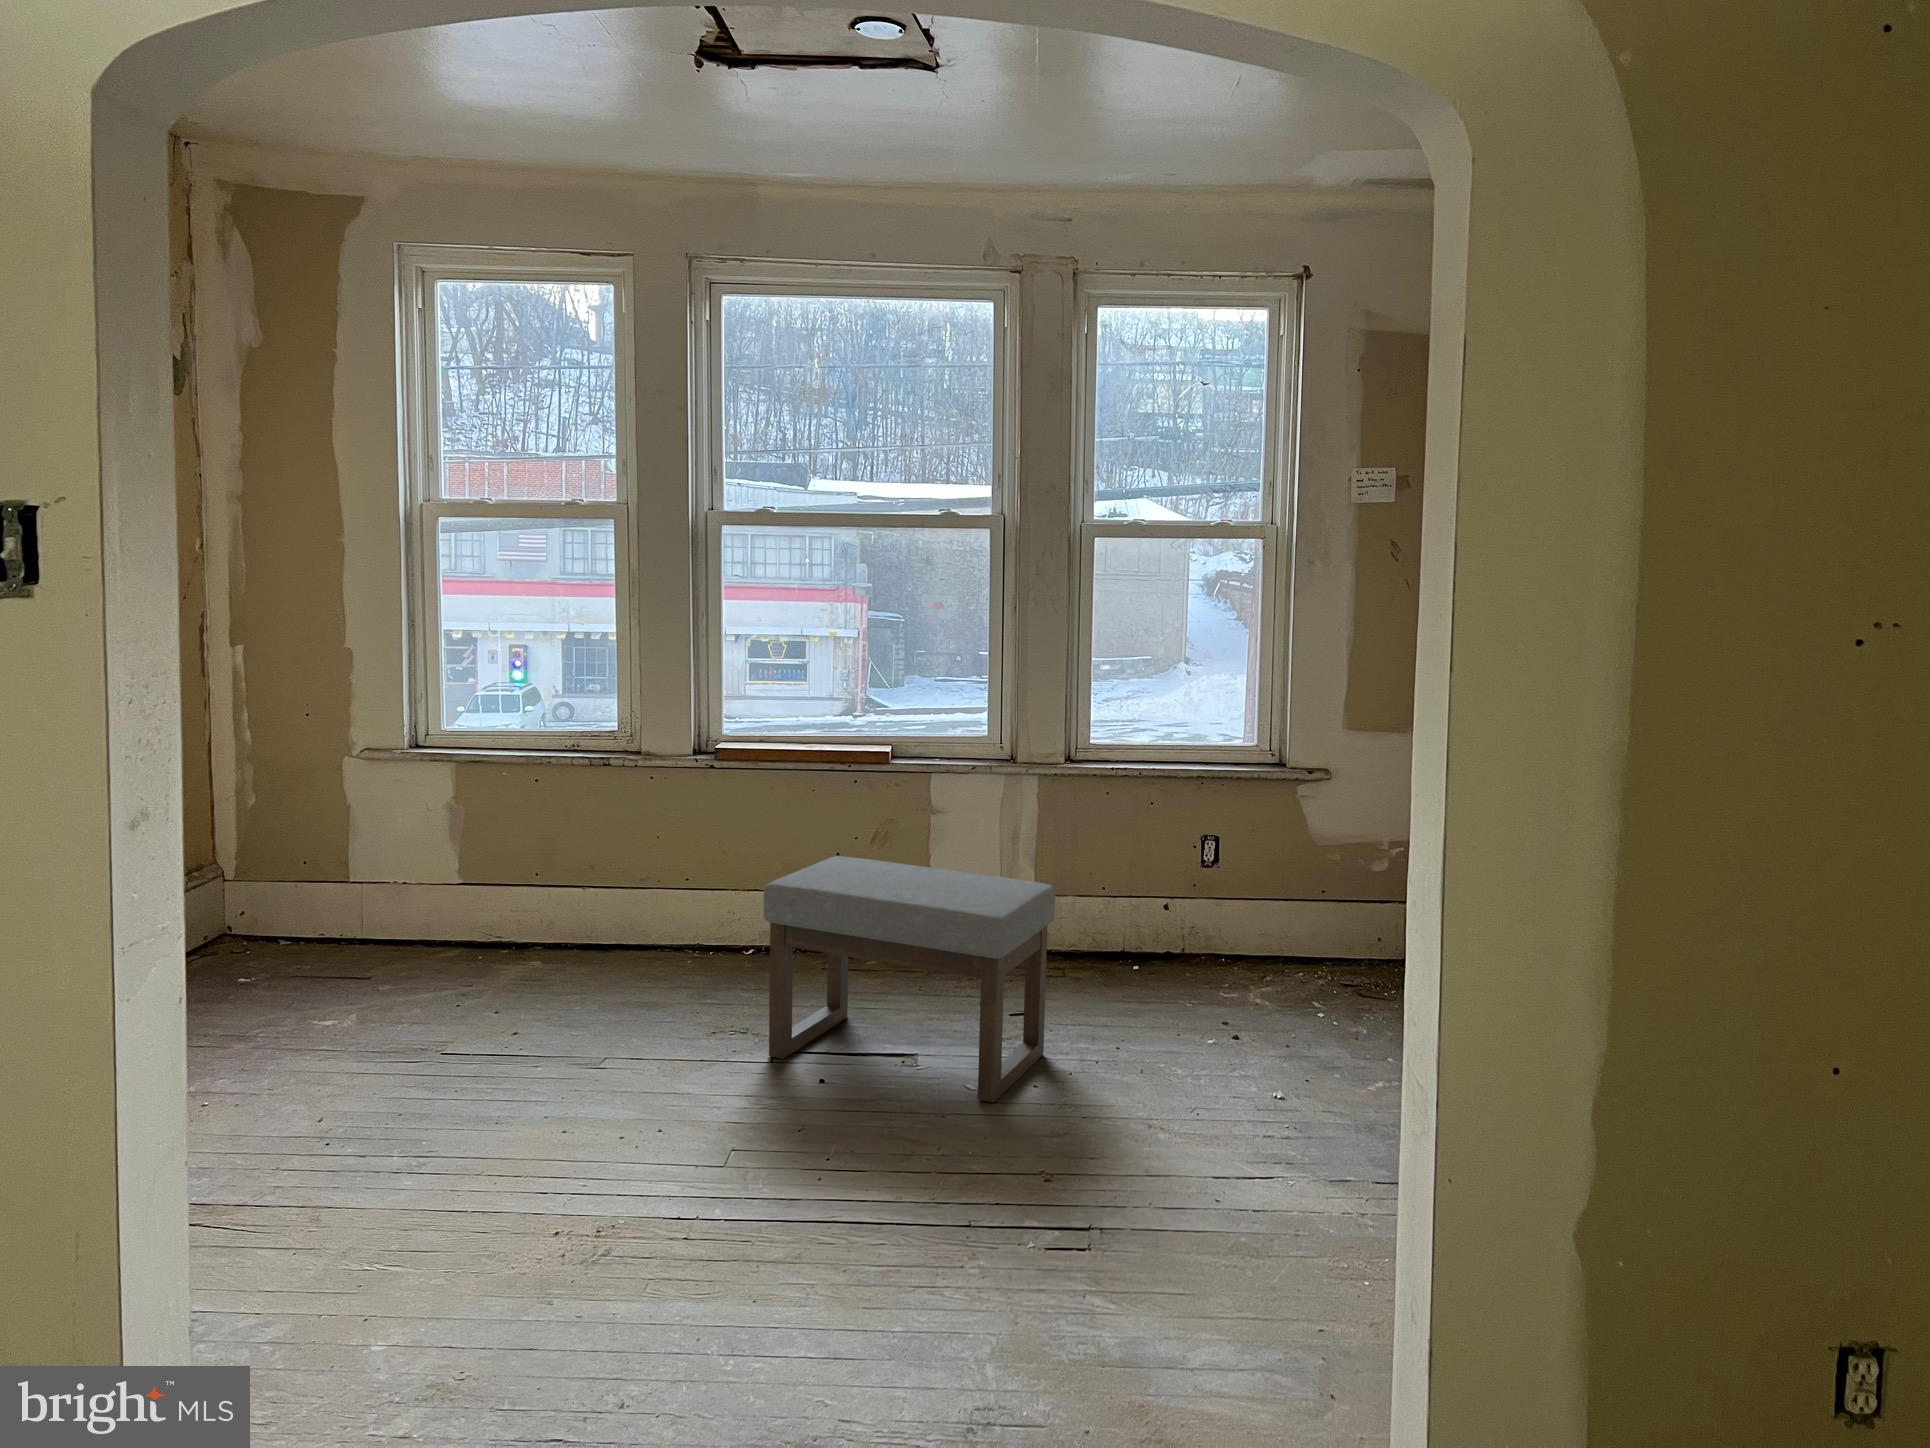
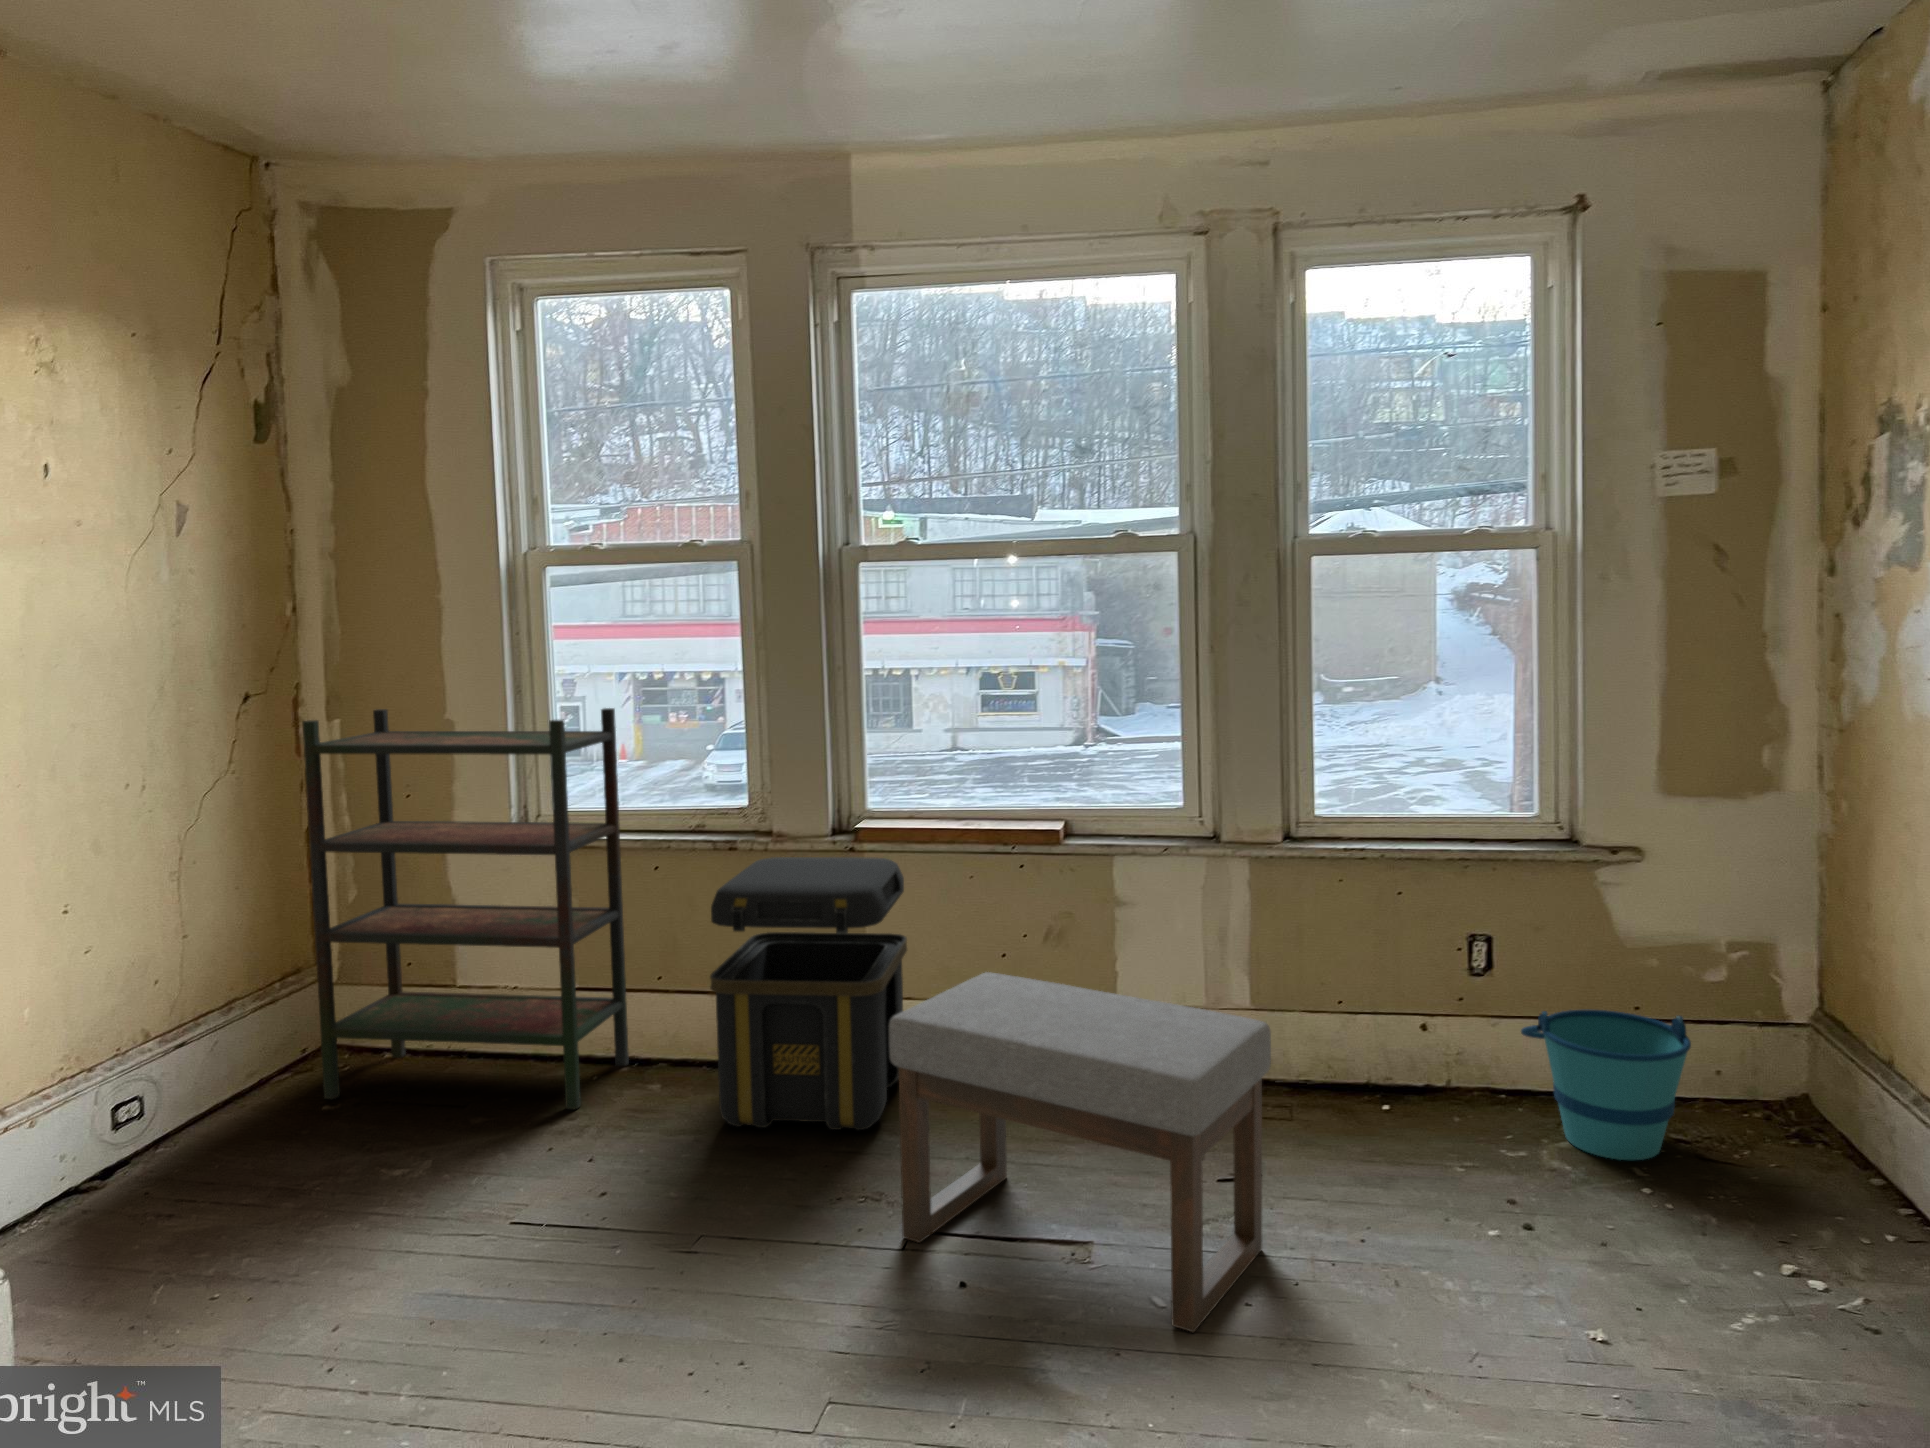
bookshelf: none [220,635,511,981] -> present [303,708,629,1109]
toolbox: none [599,771,761,989] -> present [710,857,907,1130]
bucket: none [1238,889,1354,995] -> present [1521,1010,1691,1160]

